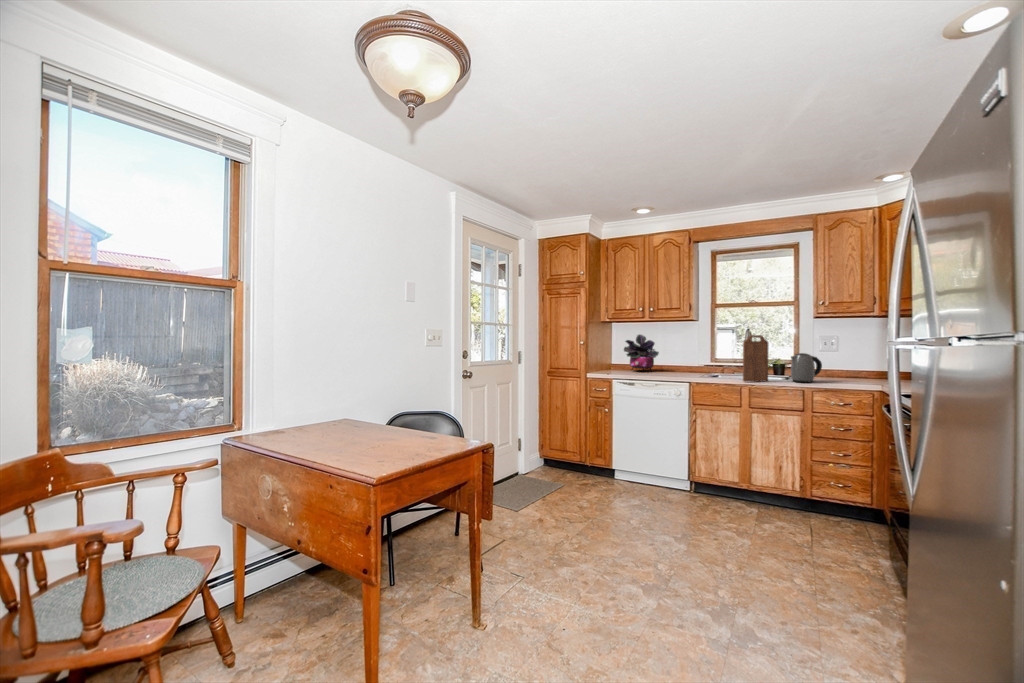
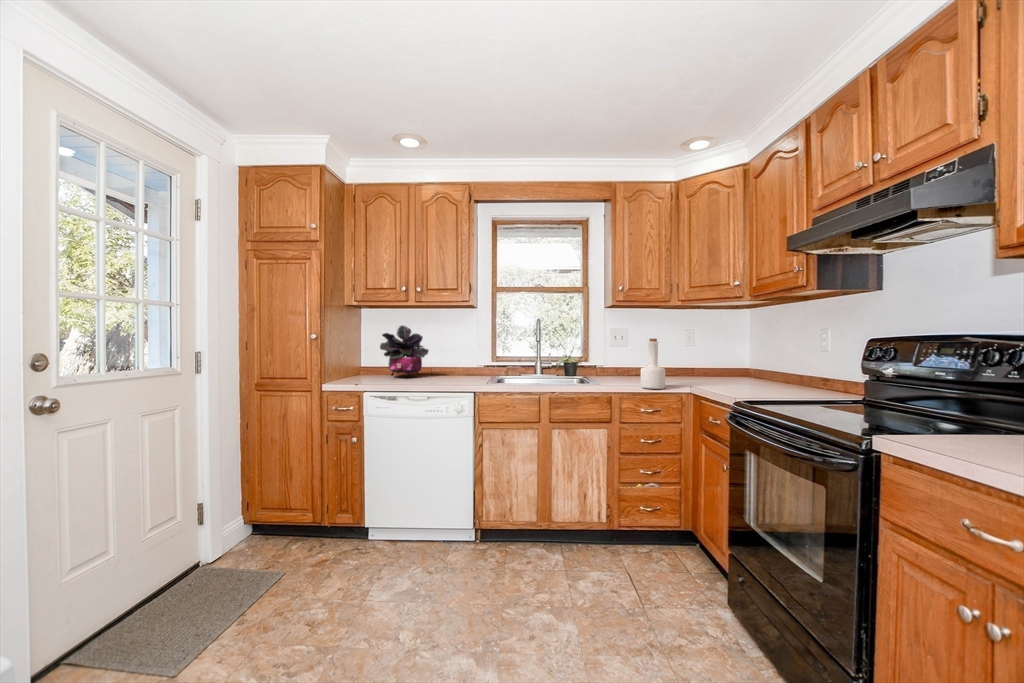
cutting board: present [743,335,768,382] -> none [540,326,567,387]
bottle: none [836,345,861,387] -> present [640,338,665,389]
kettle: present [791,353,822,382] -> none [591,349,621,385]

